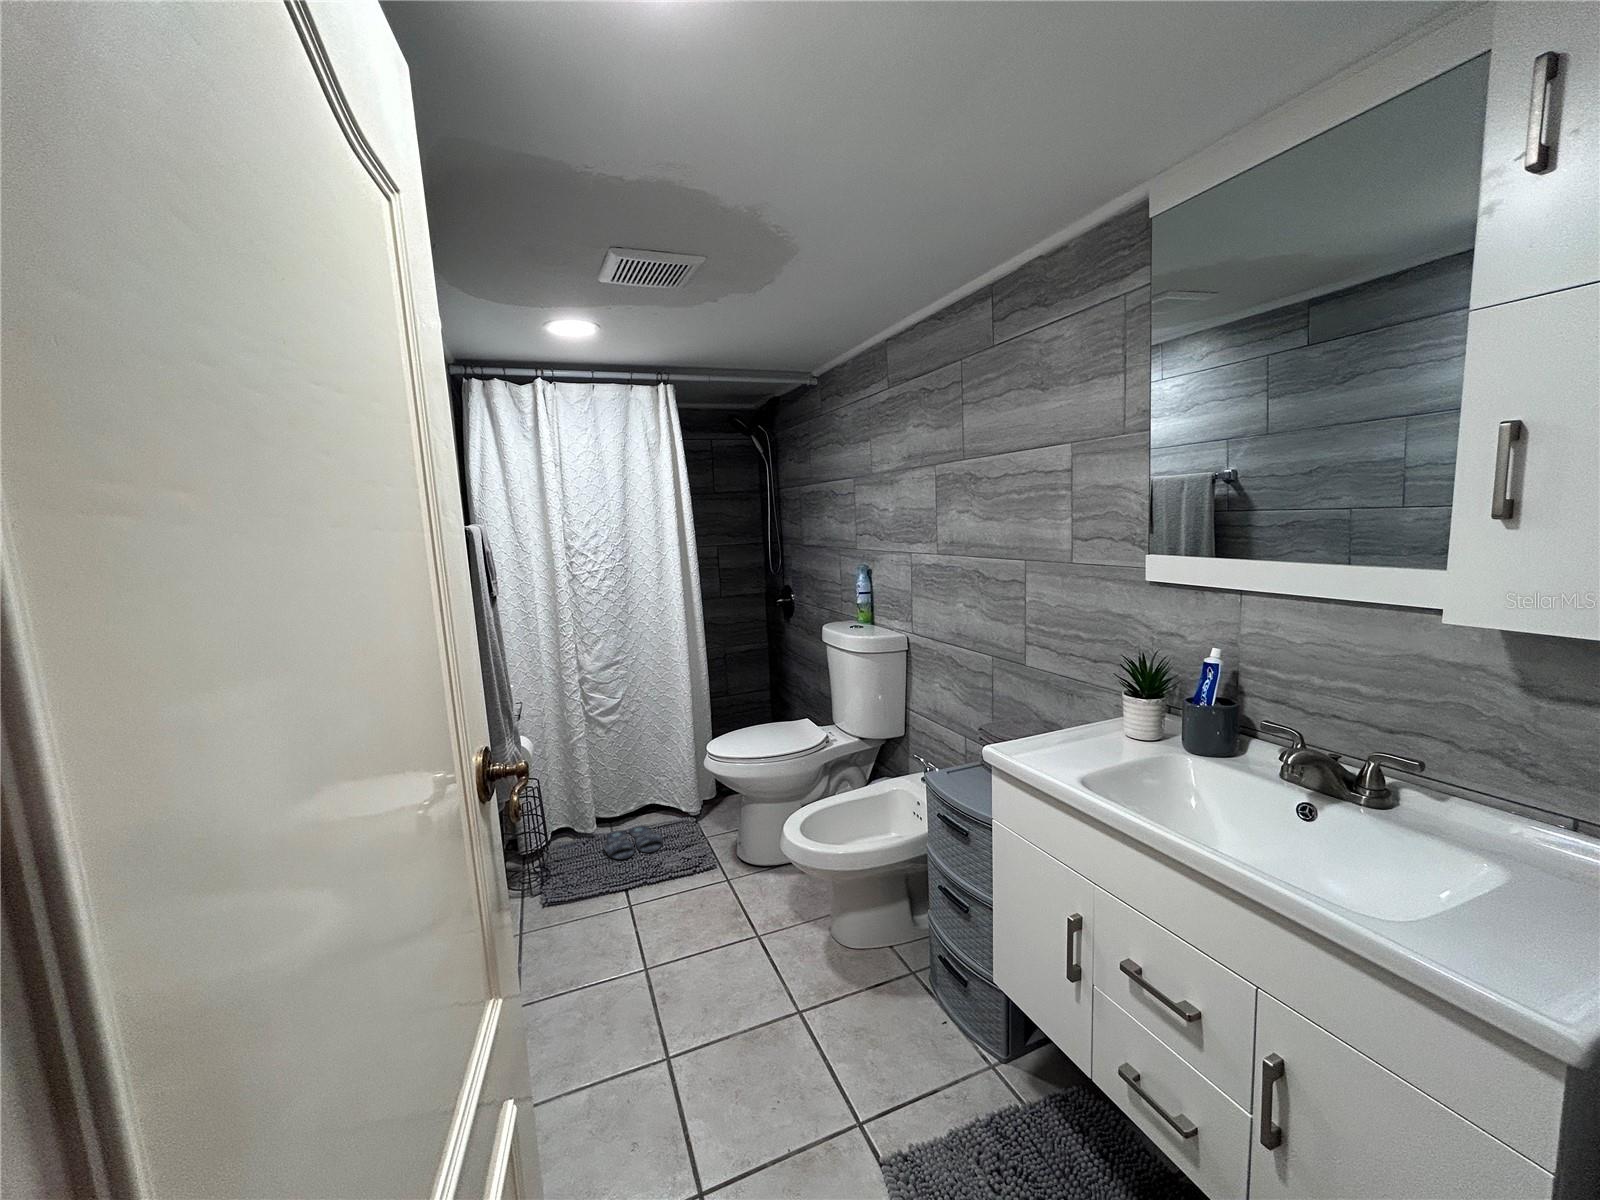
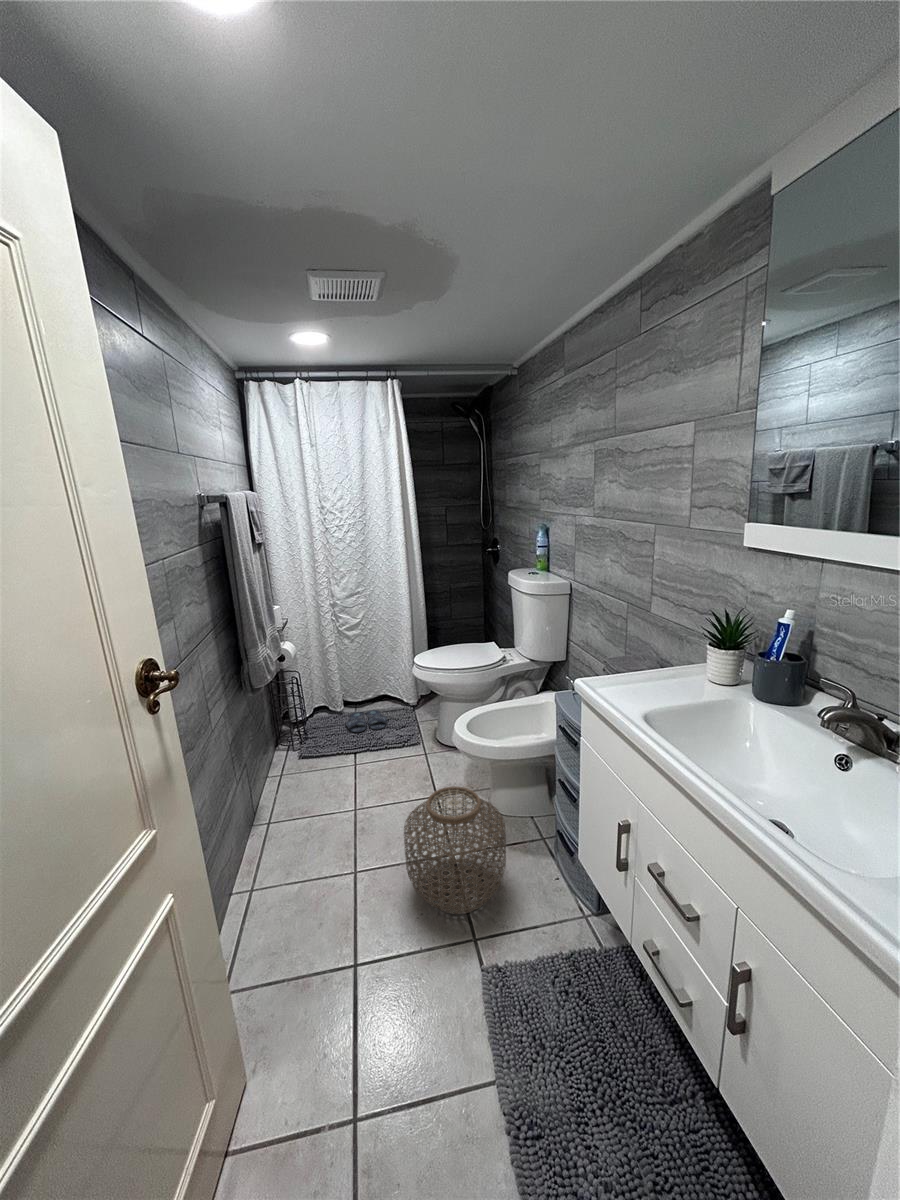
woven basket: none [747,910,885,1091] -> present [404,787,506,914]

